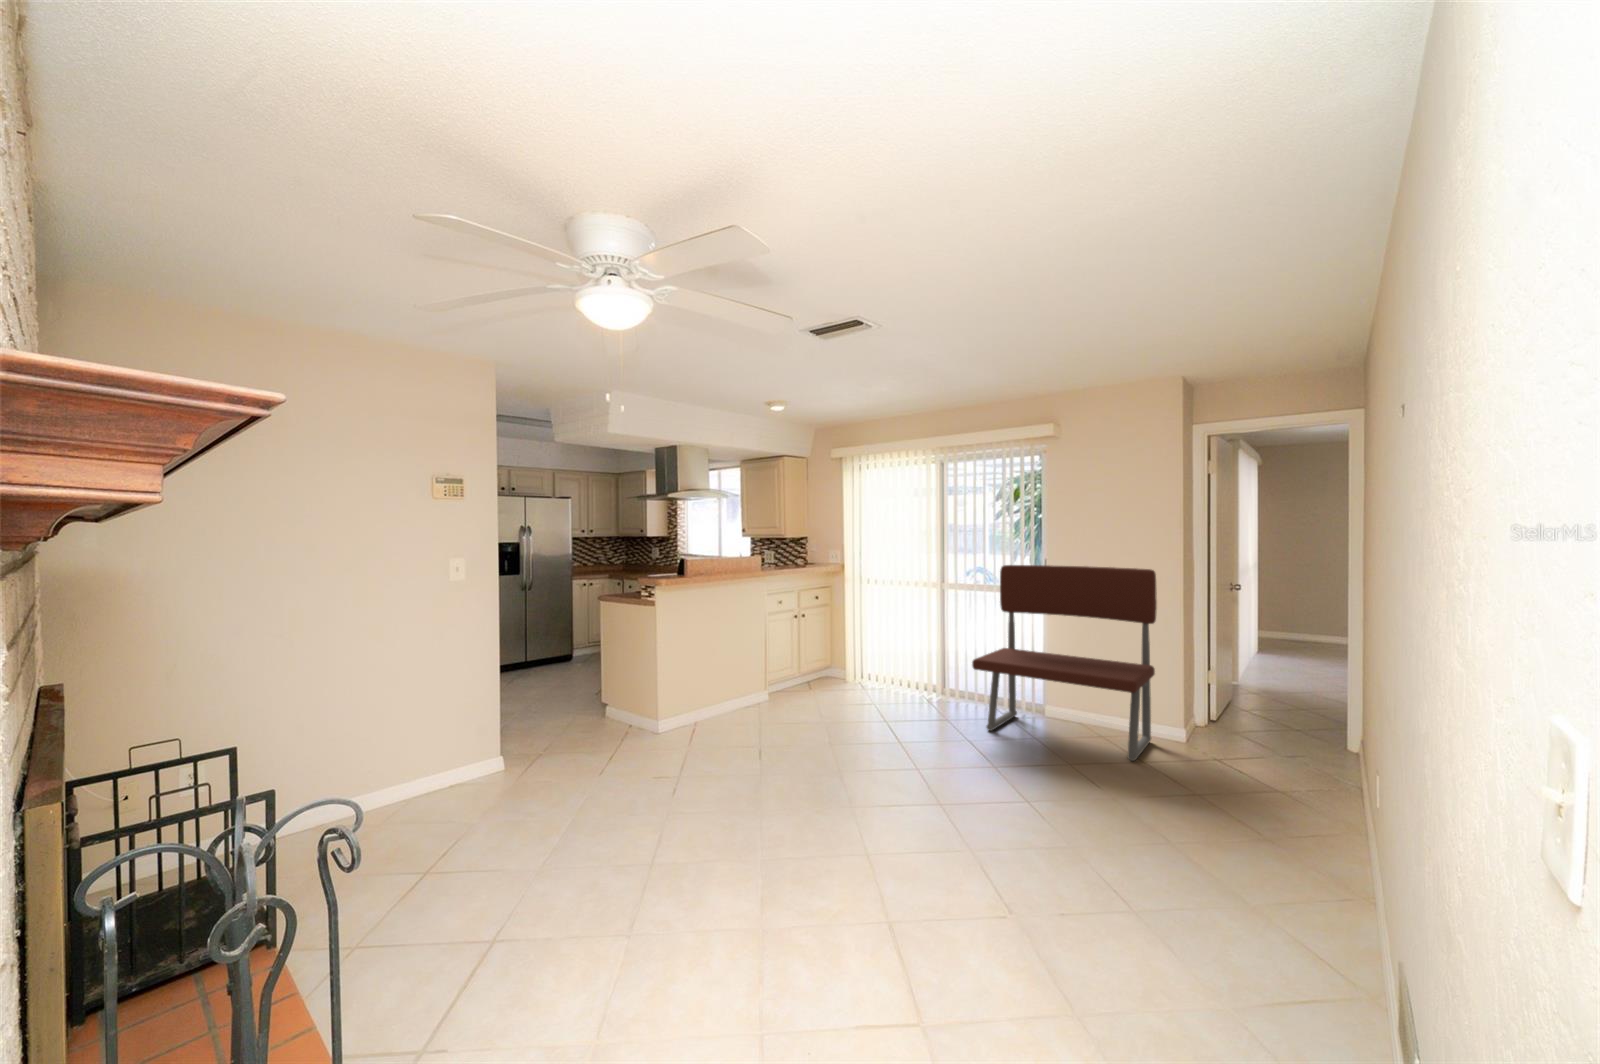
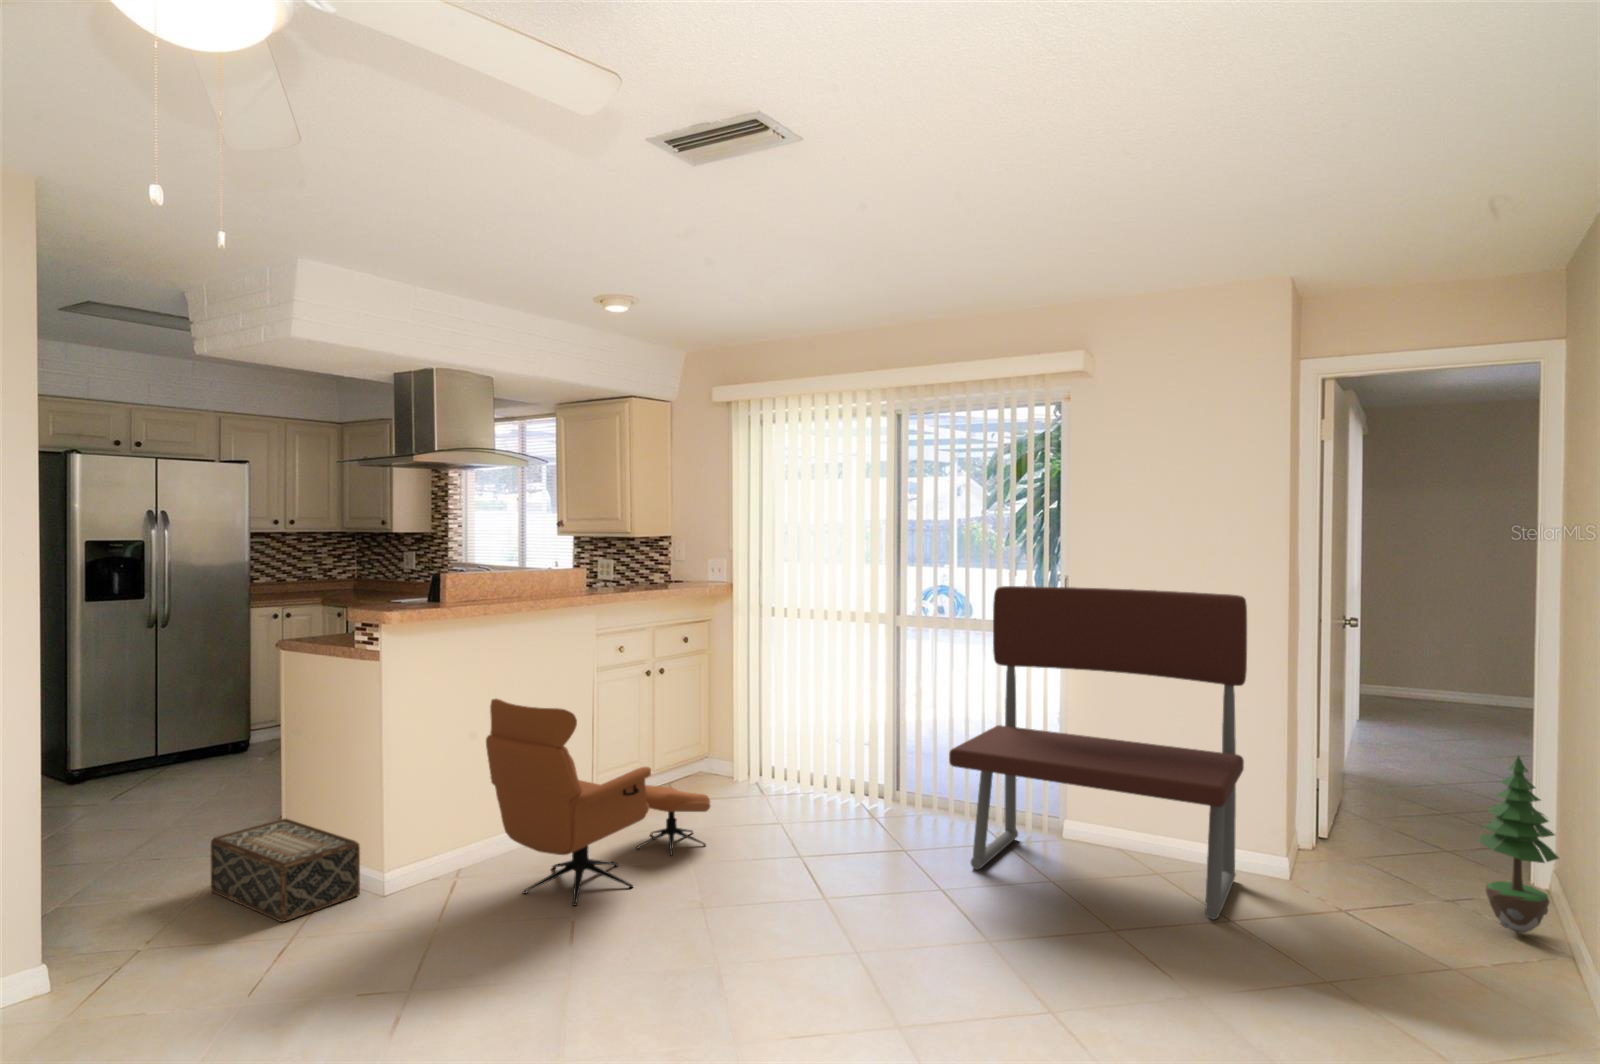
armchair: none [712,626,833,740] -> present [486,699,710,906]
potted tree: none [1304,666,1356,776] -> present [1479,756,1559,933]
woven basket: none [571,691,647,742] -> present [211,818,360,922]

